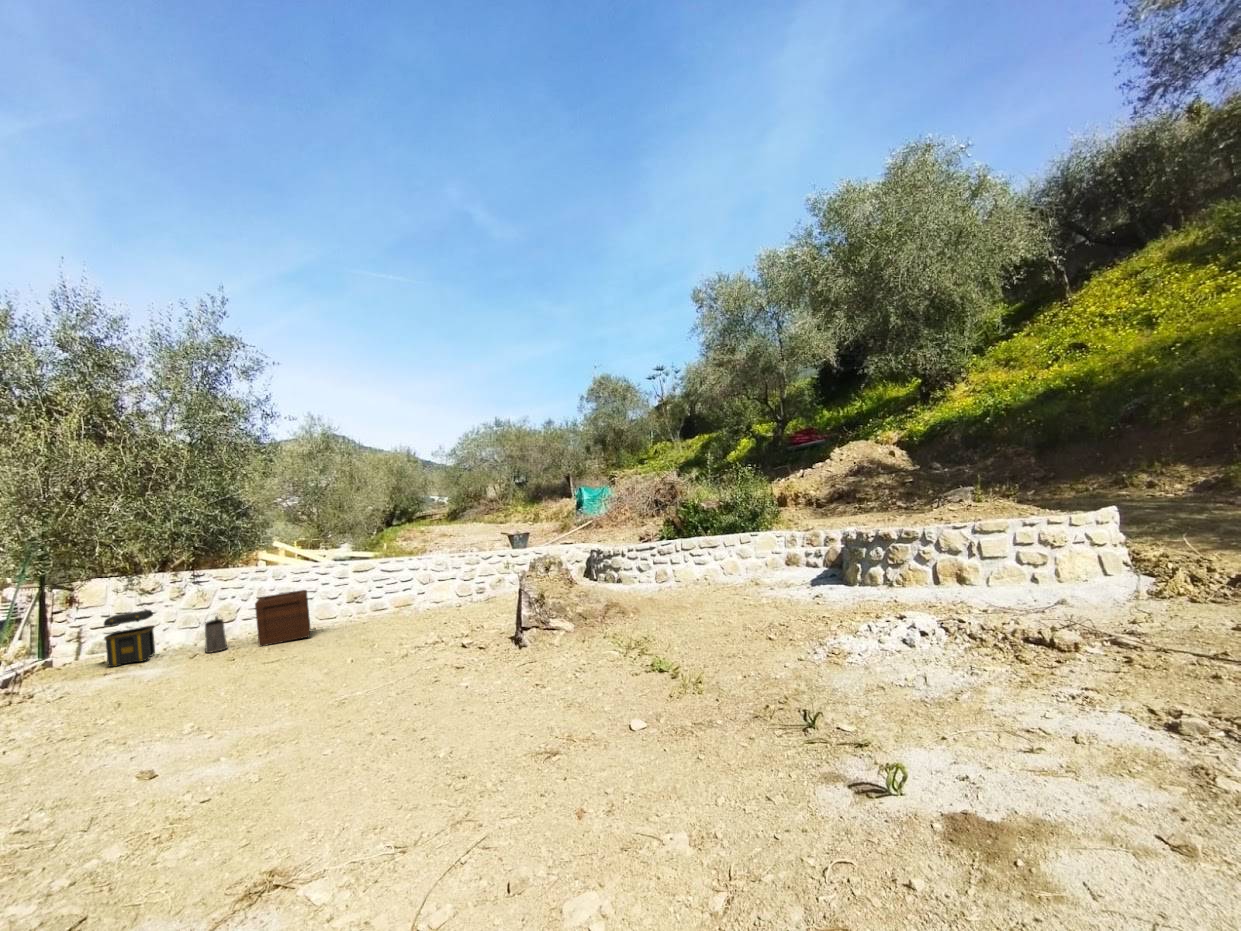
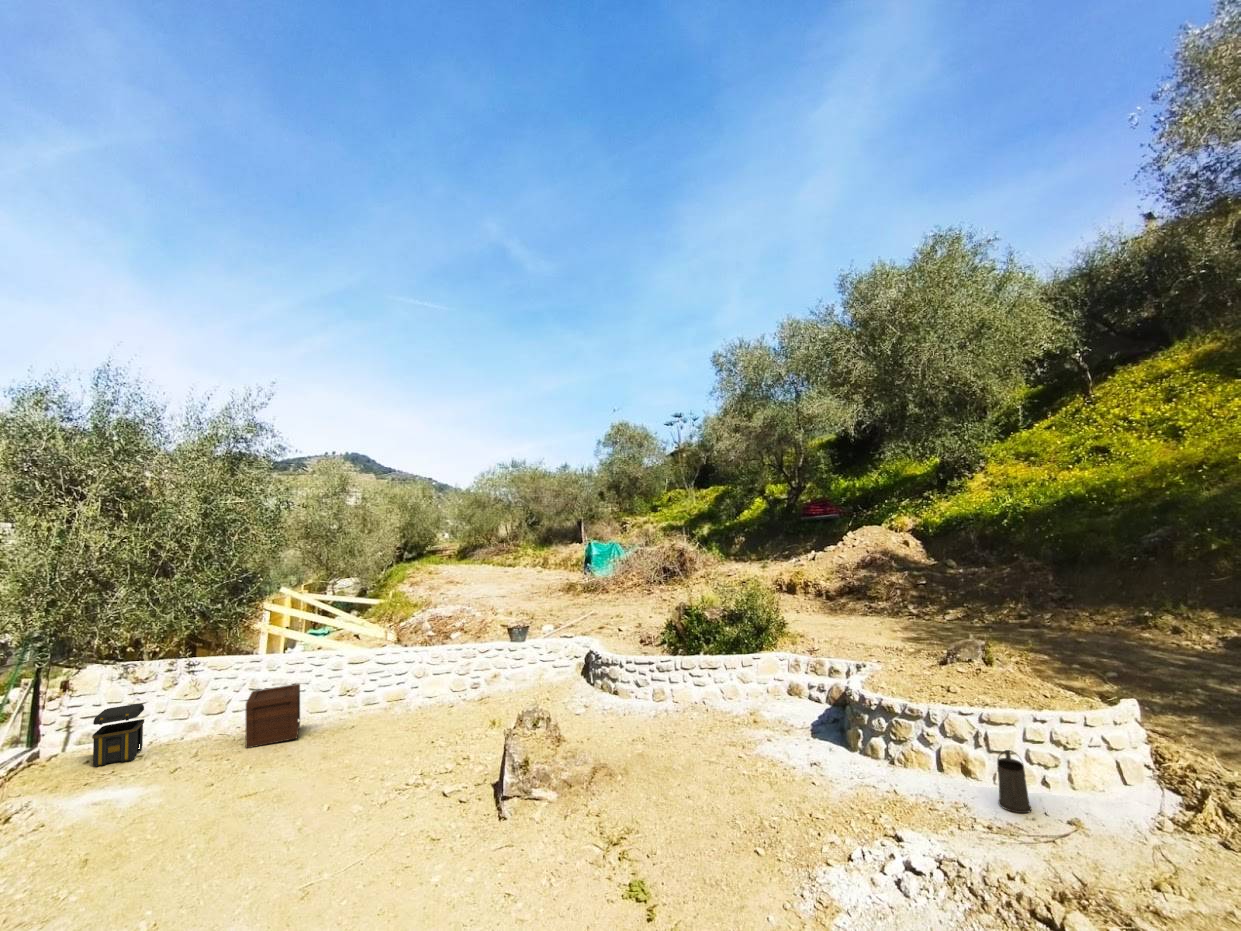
watering can: present [205,616,227,653] -> present [997,750,1031,813]

